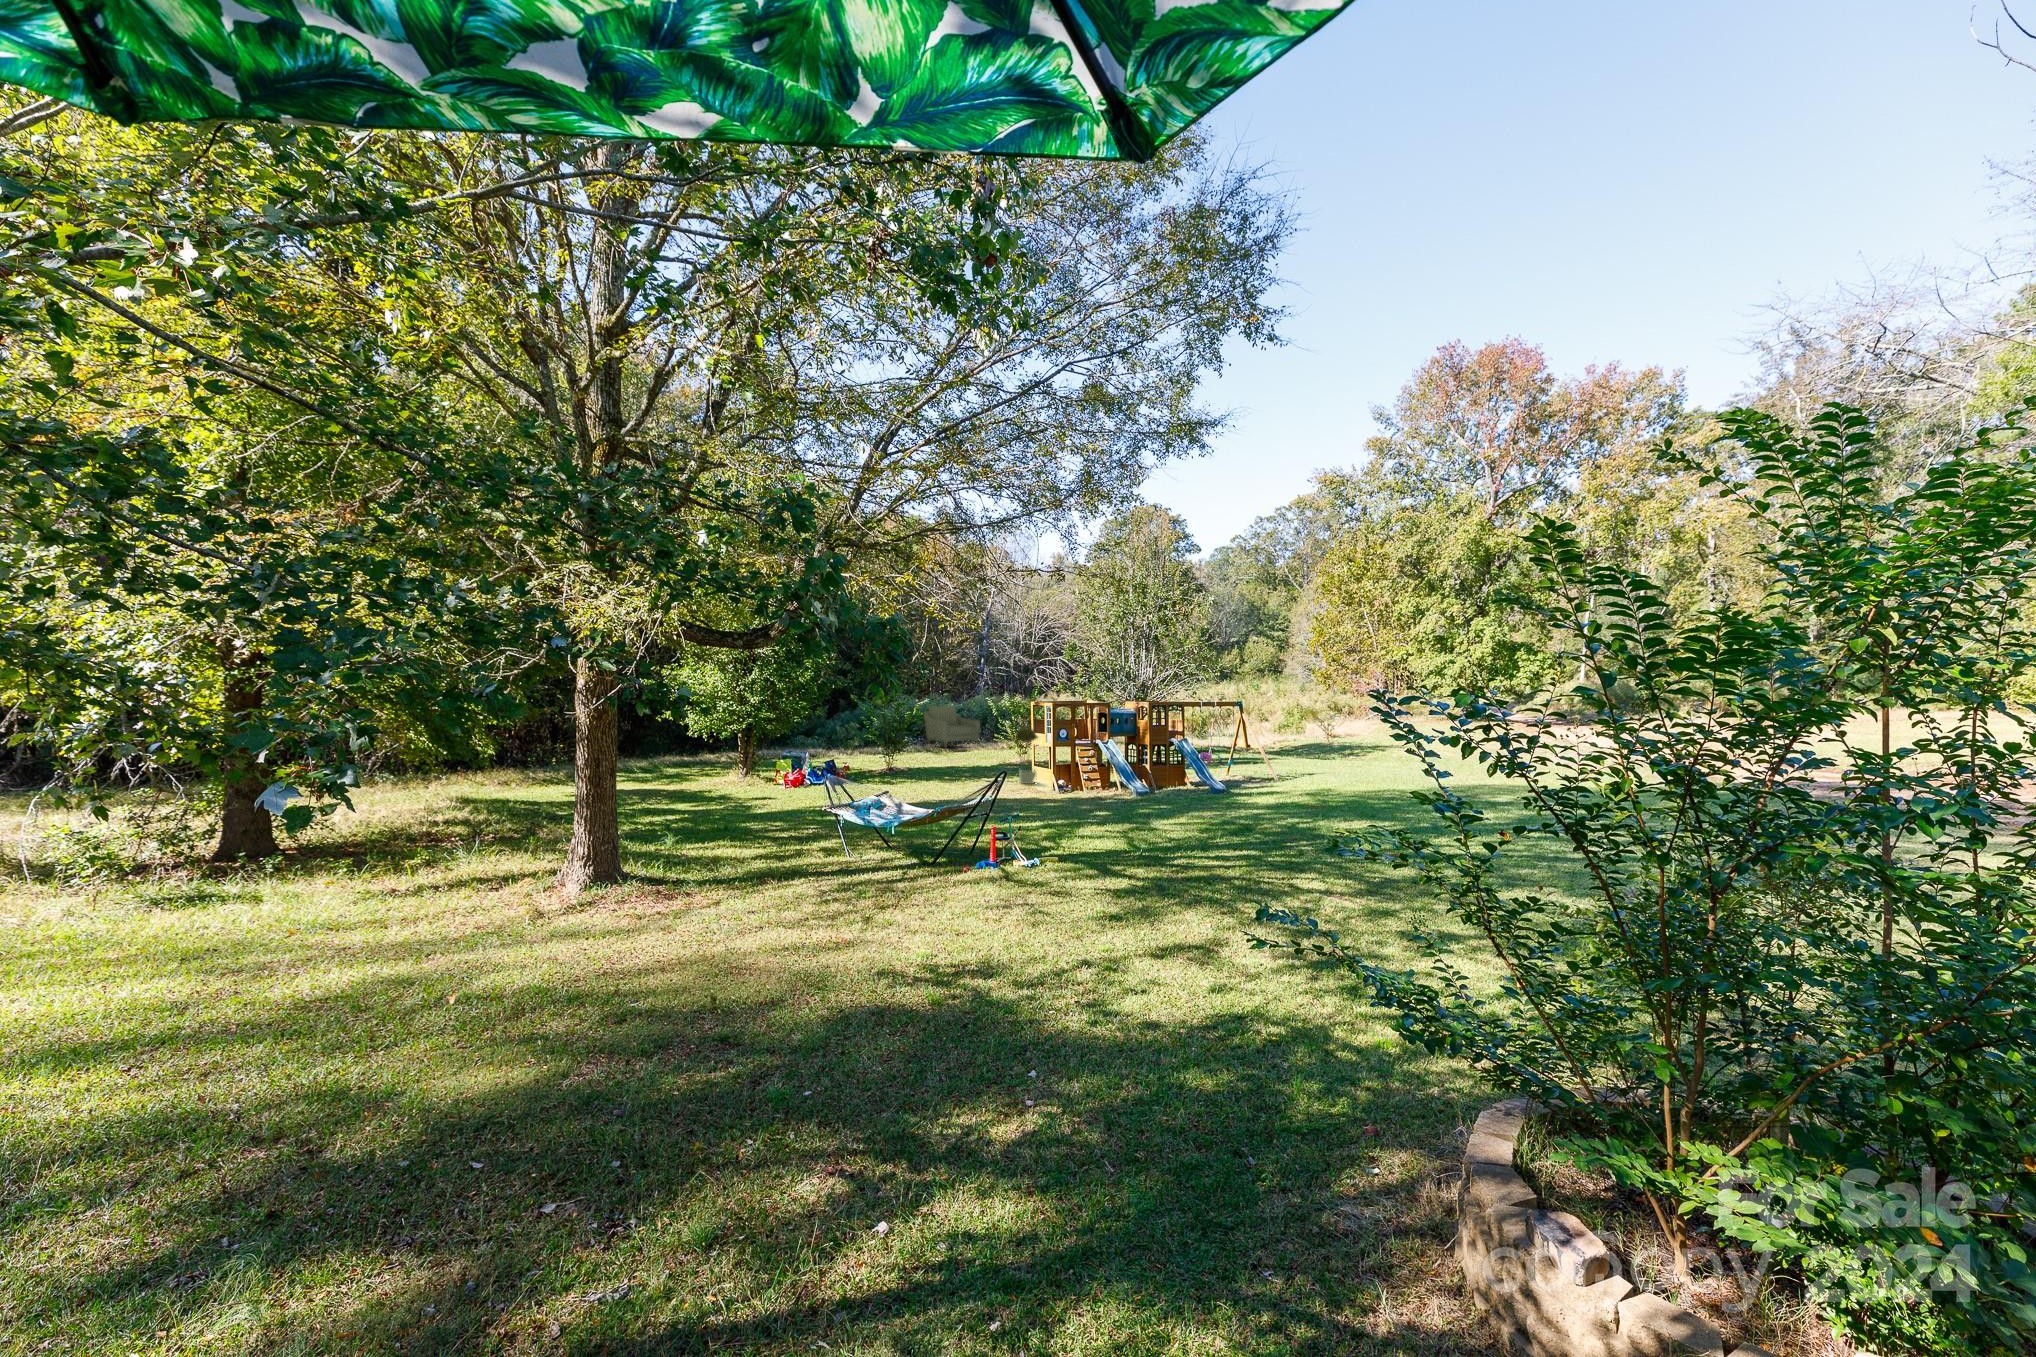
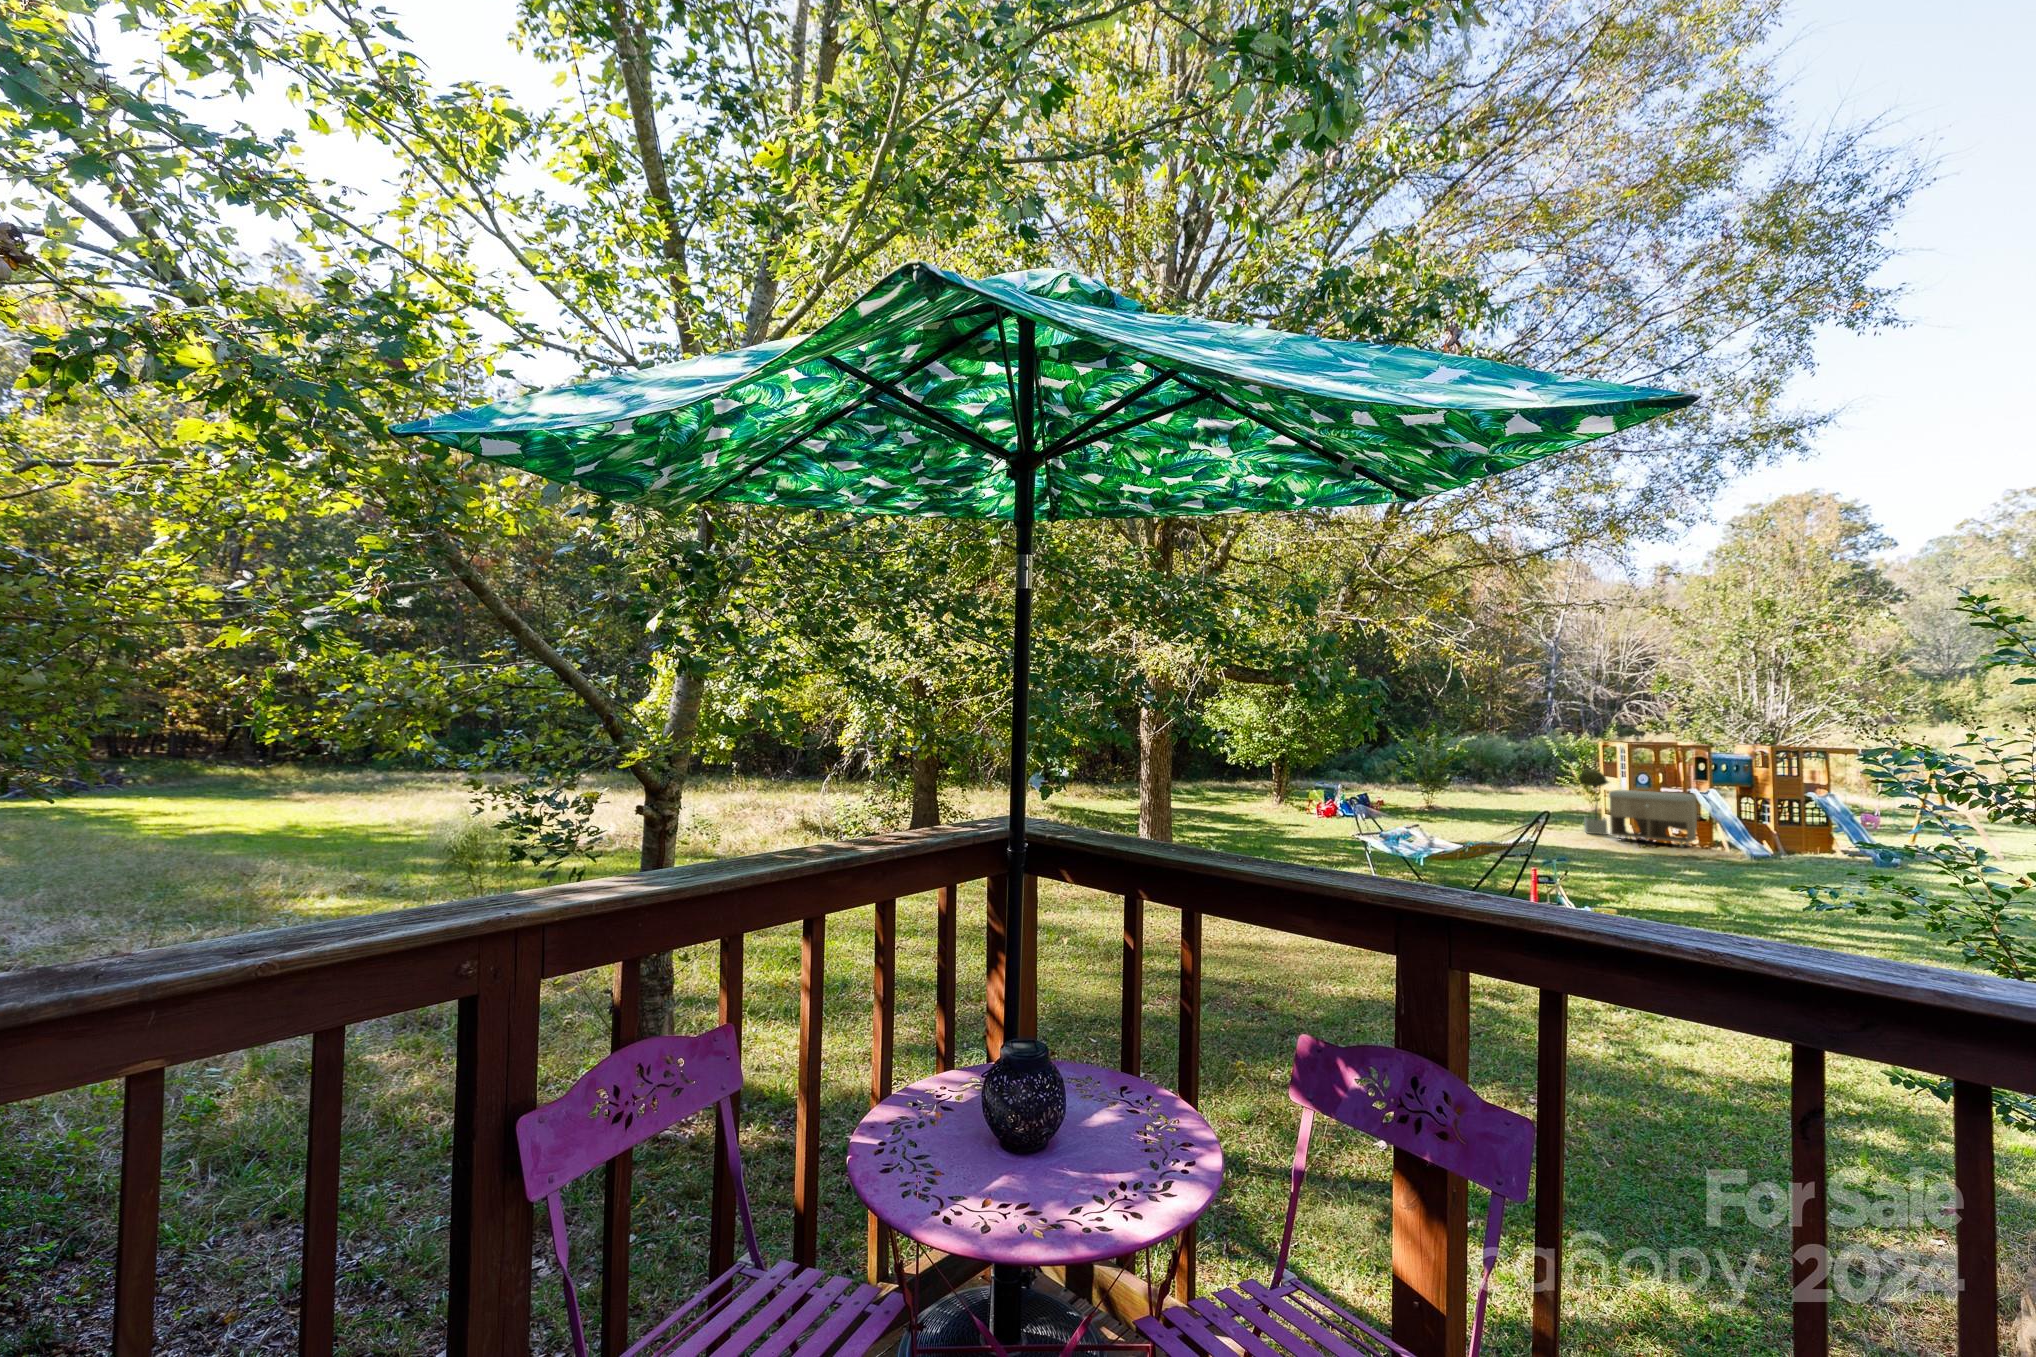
chair: present [924,706,980,745] -> none [1470,744,1541,792]
storage bench: none [1039,743,1100,790] -> present [1609,790,1697,847]

